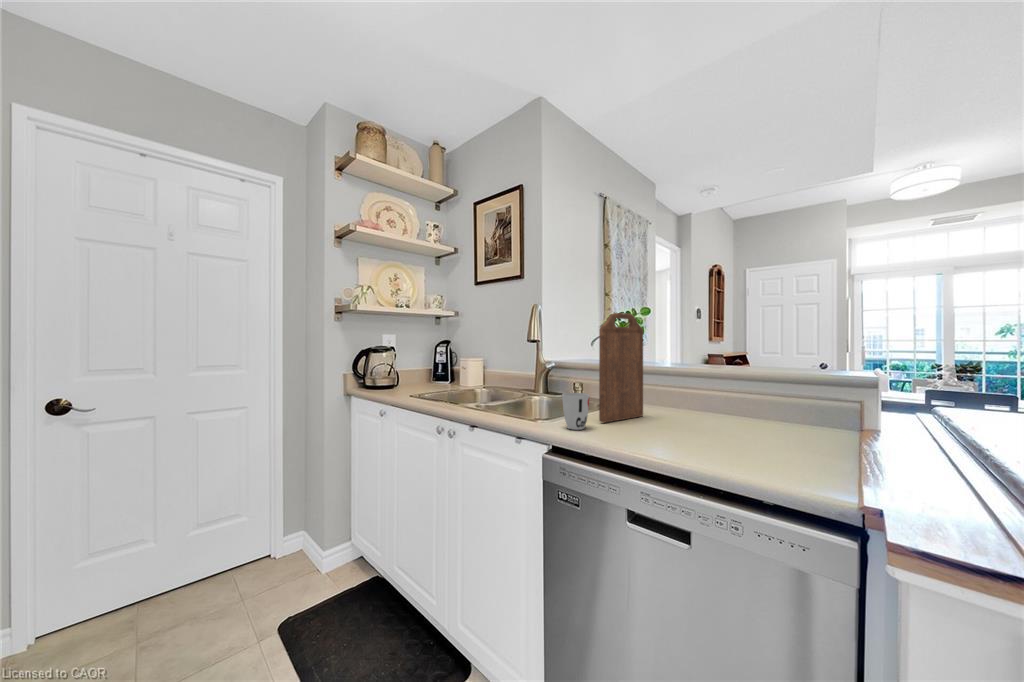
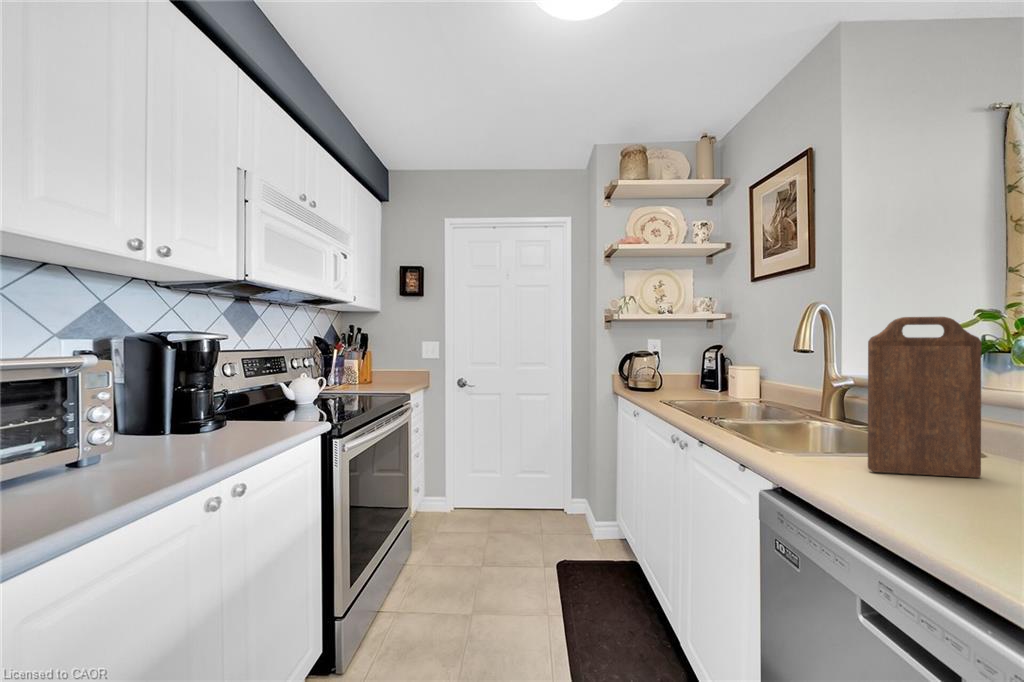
cup: present [562,393,590,430] -> none [794,423,839,473]

